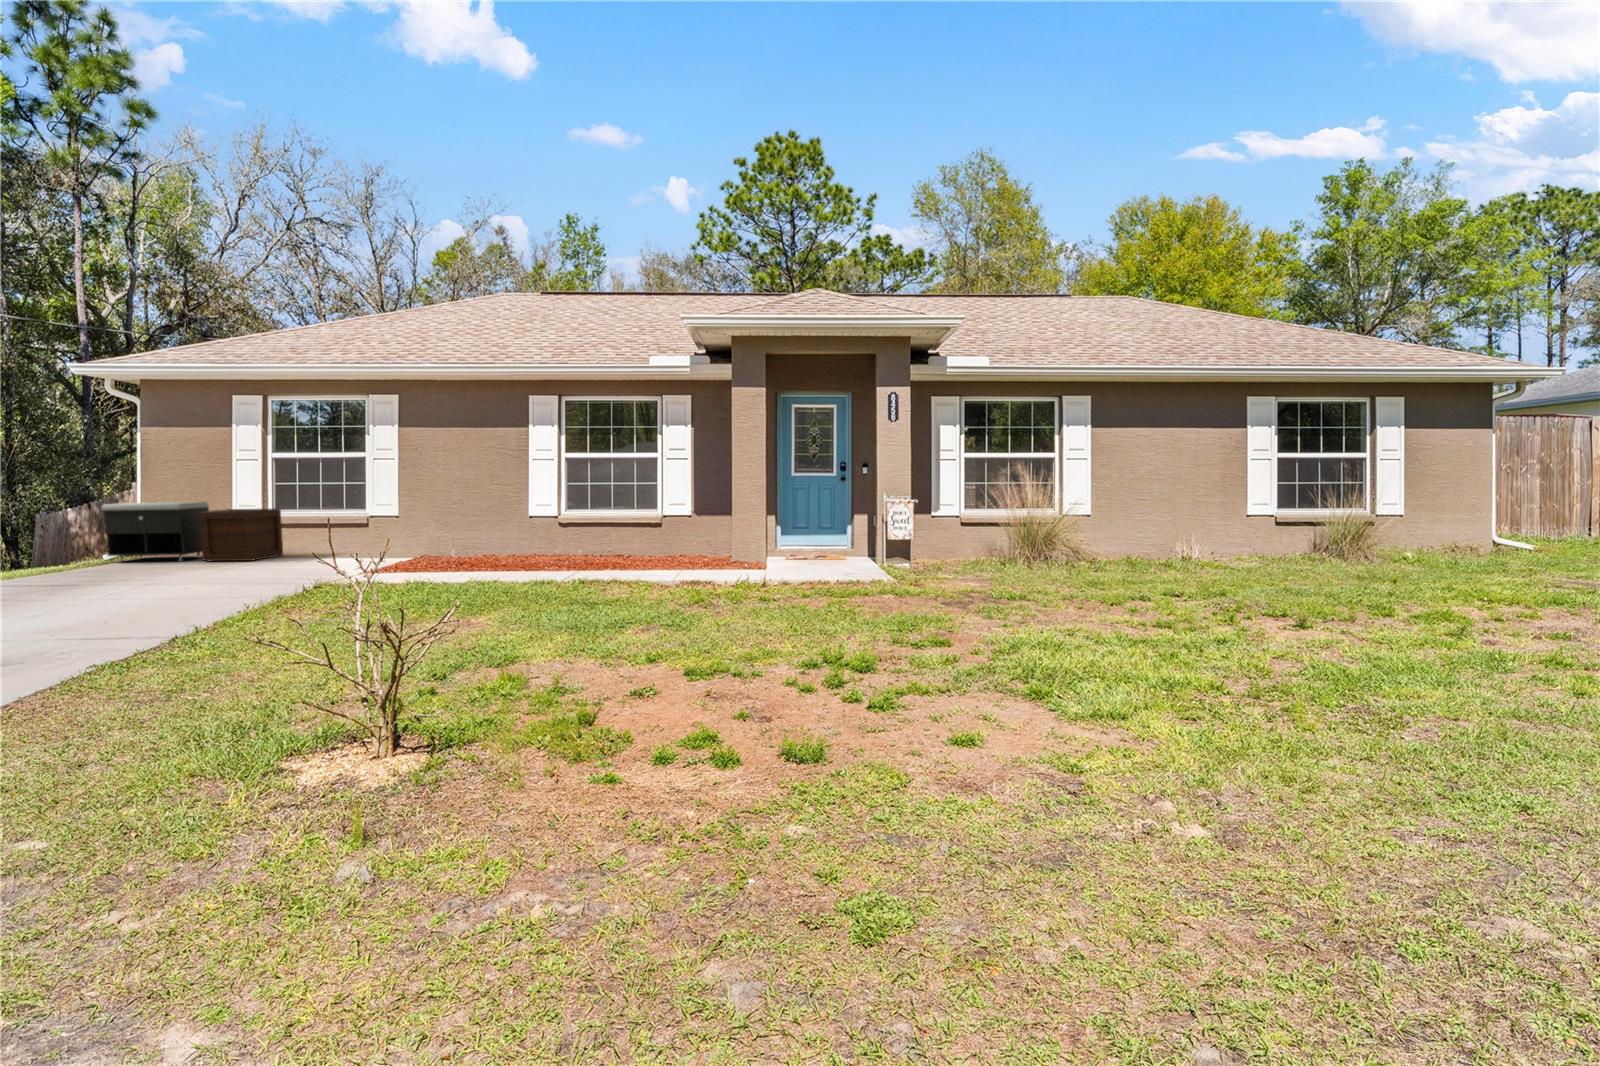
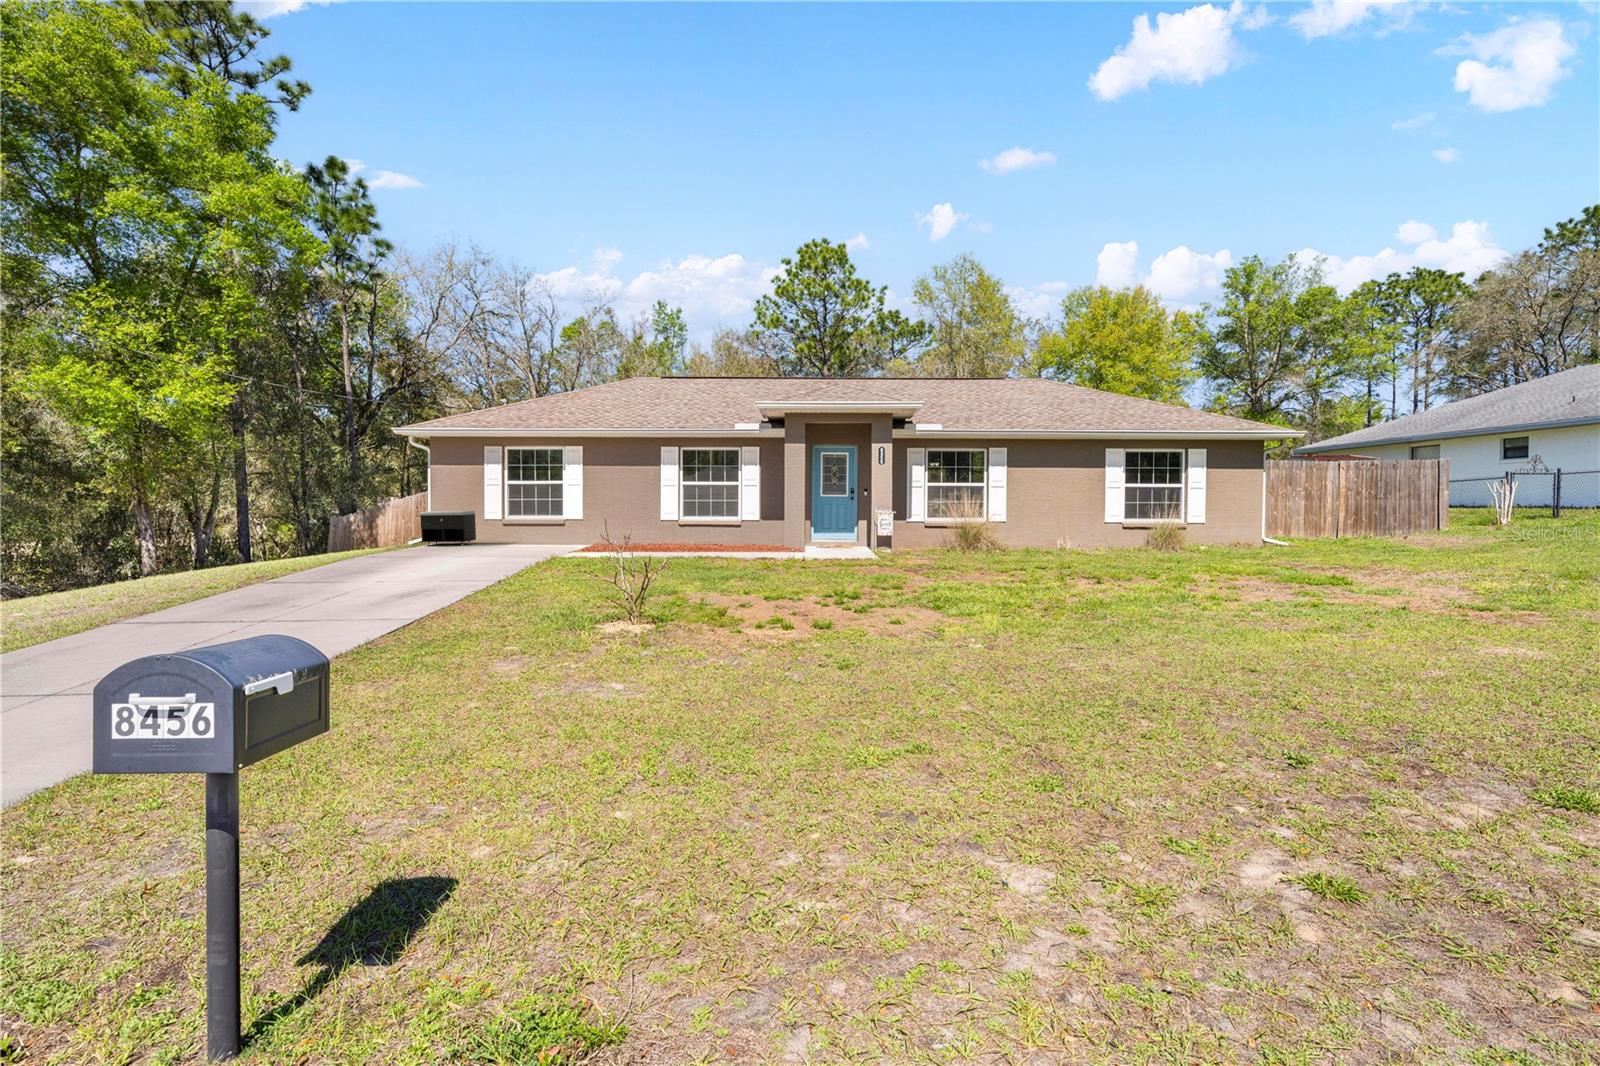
wooden crate: present [199,508,283,561] -> none [475,515,517,546]

